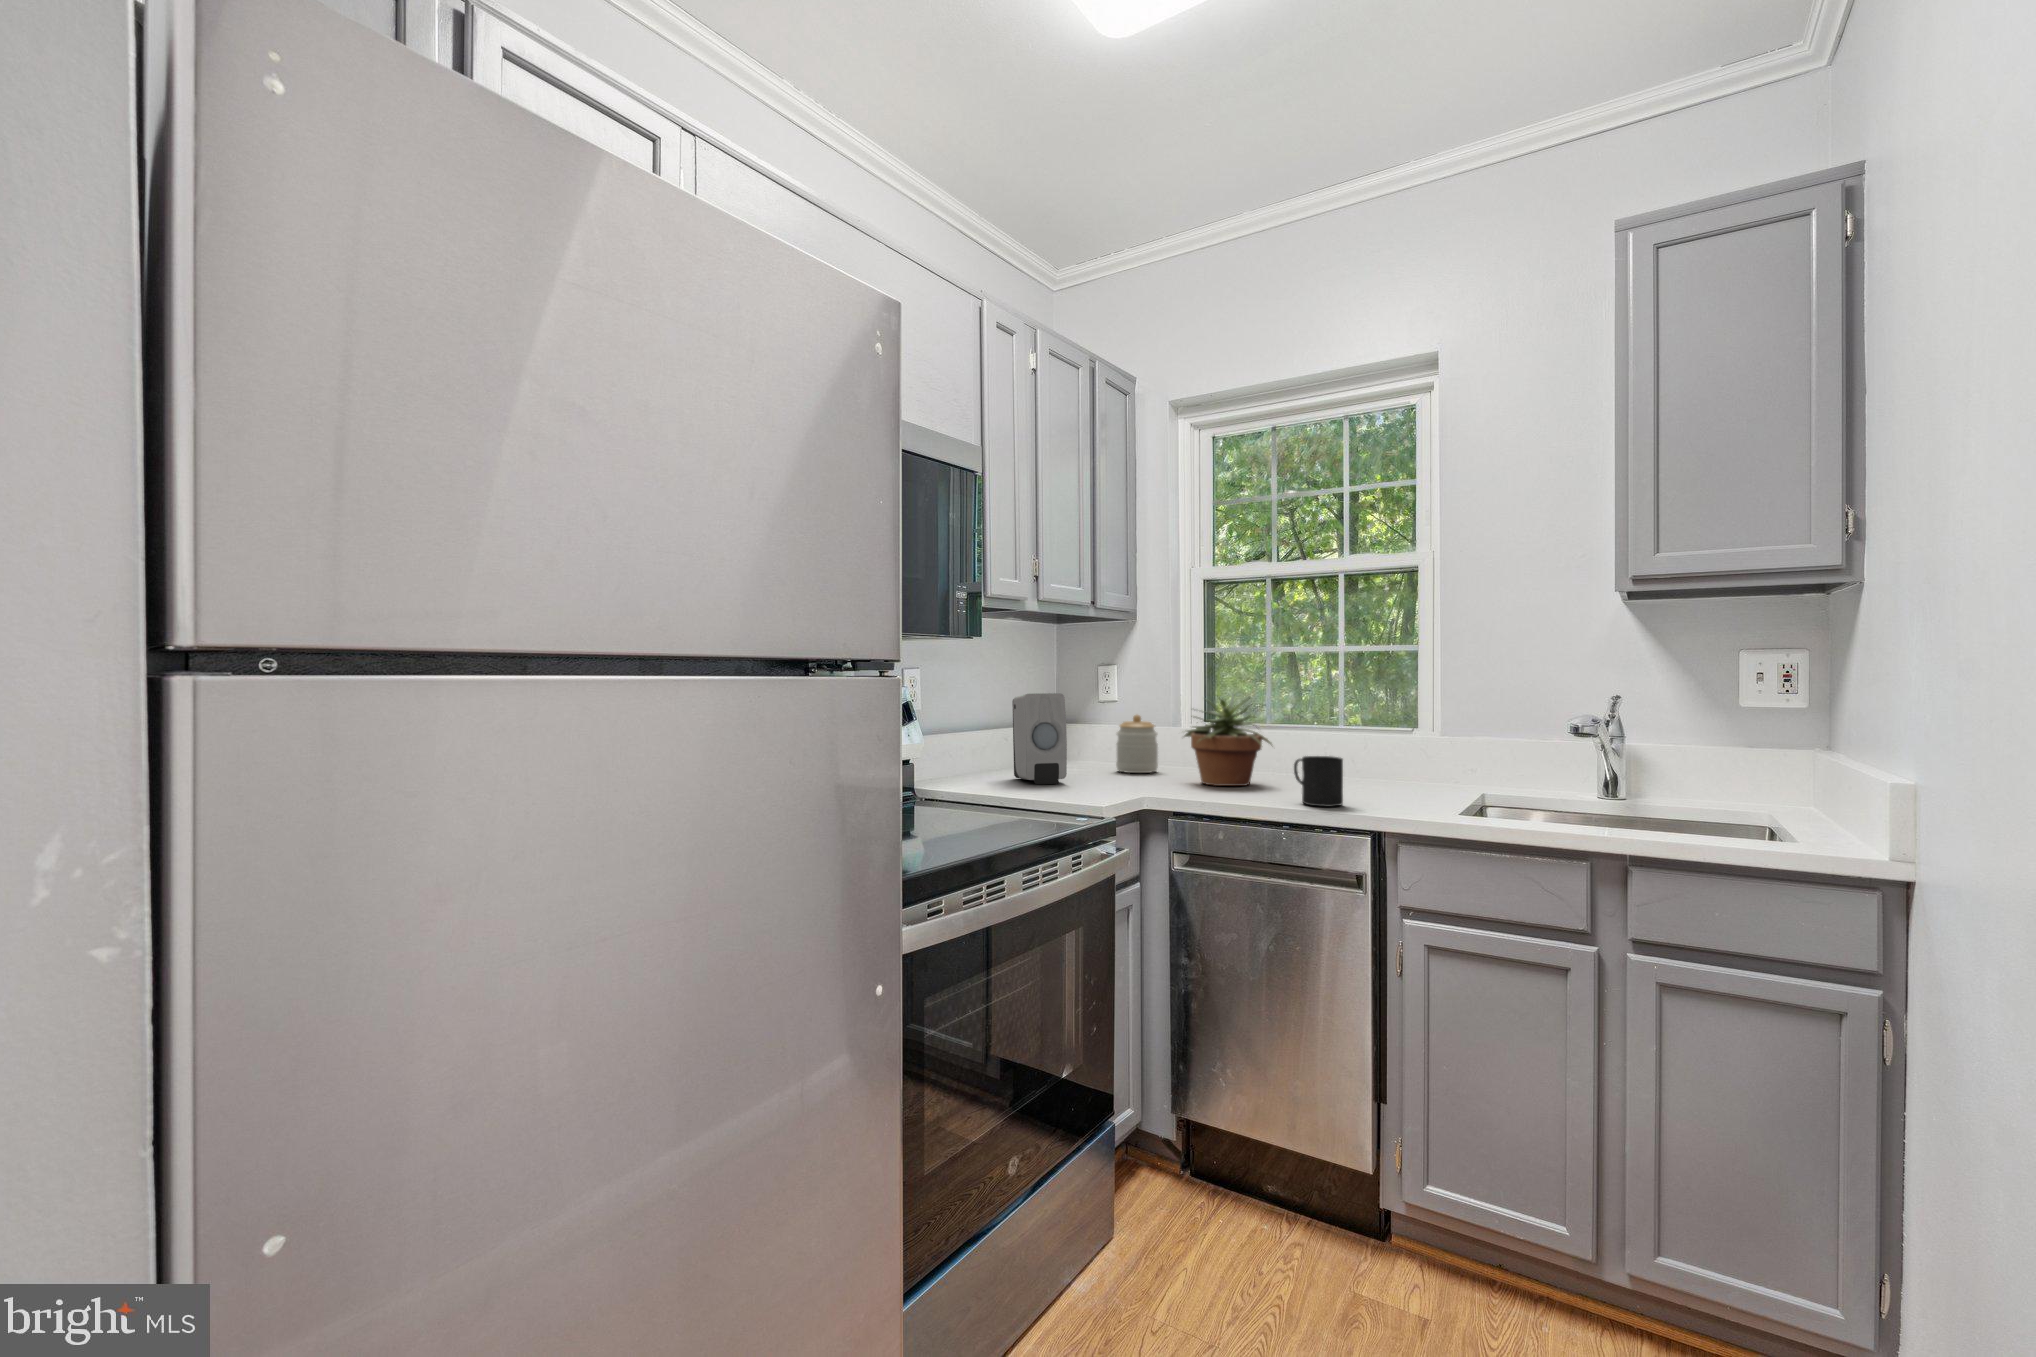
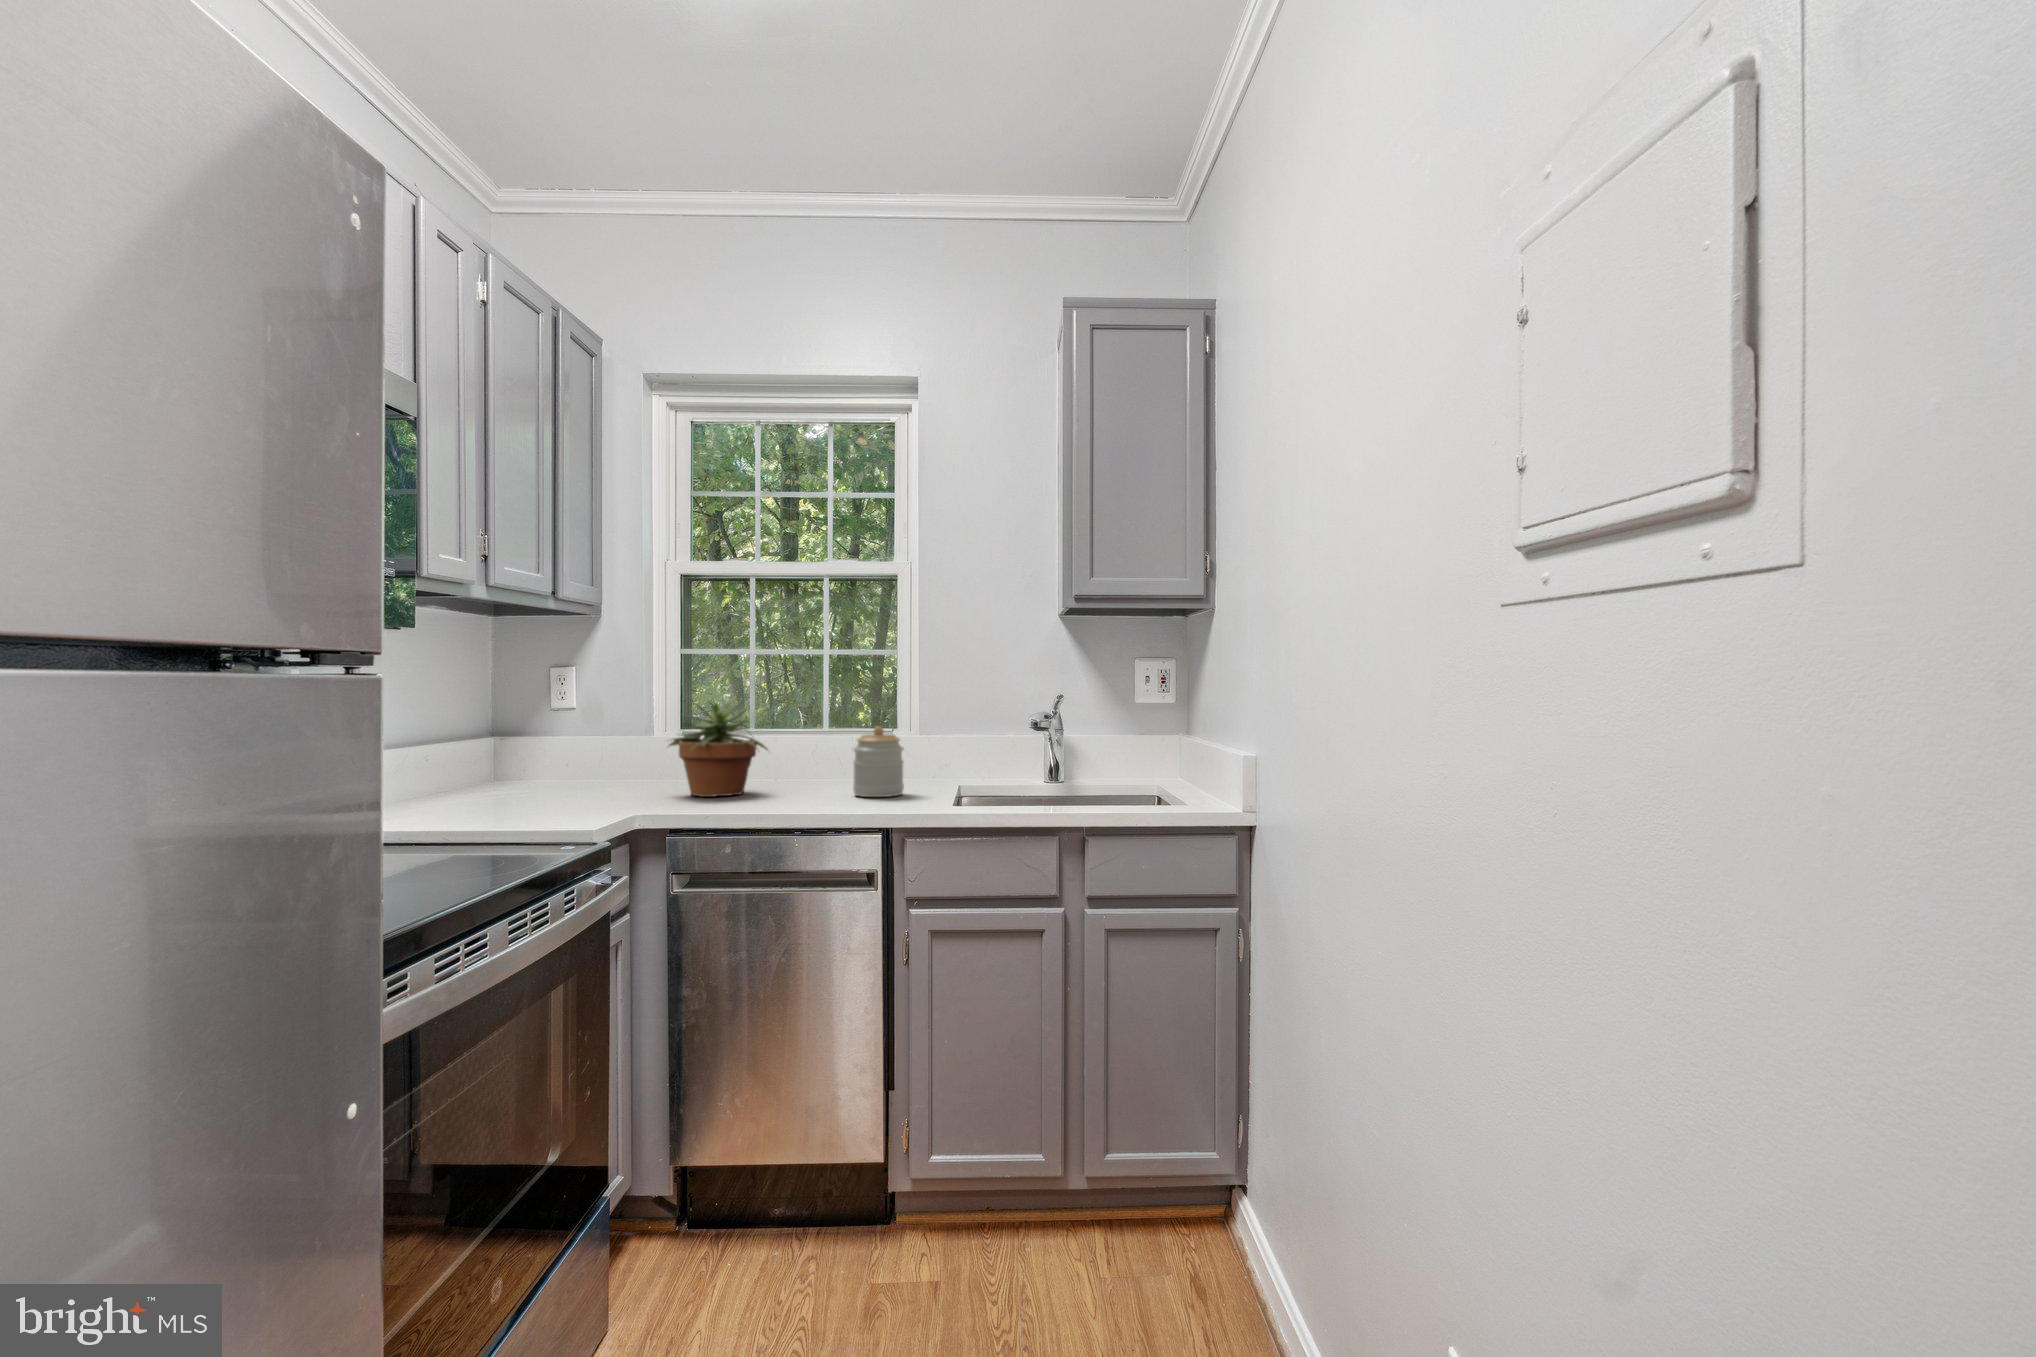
soap dispenser: present [1012,693,1067,784] -> none [444,700,526,812]
jar: present [1116,715,1158,773] -> present [853,726,904,797]
mug: present [1294,756,1343,807] -> none [800,758,849,809]

